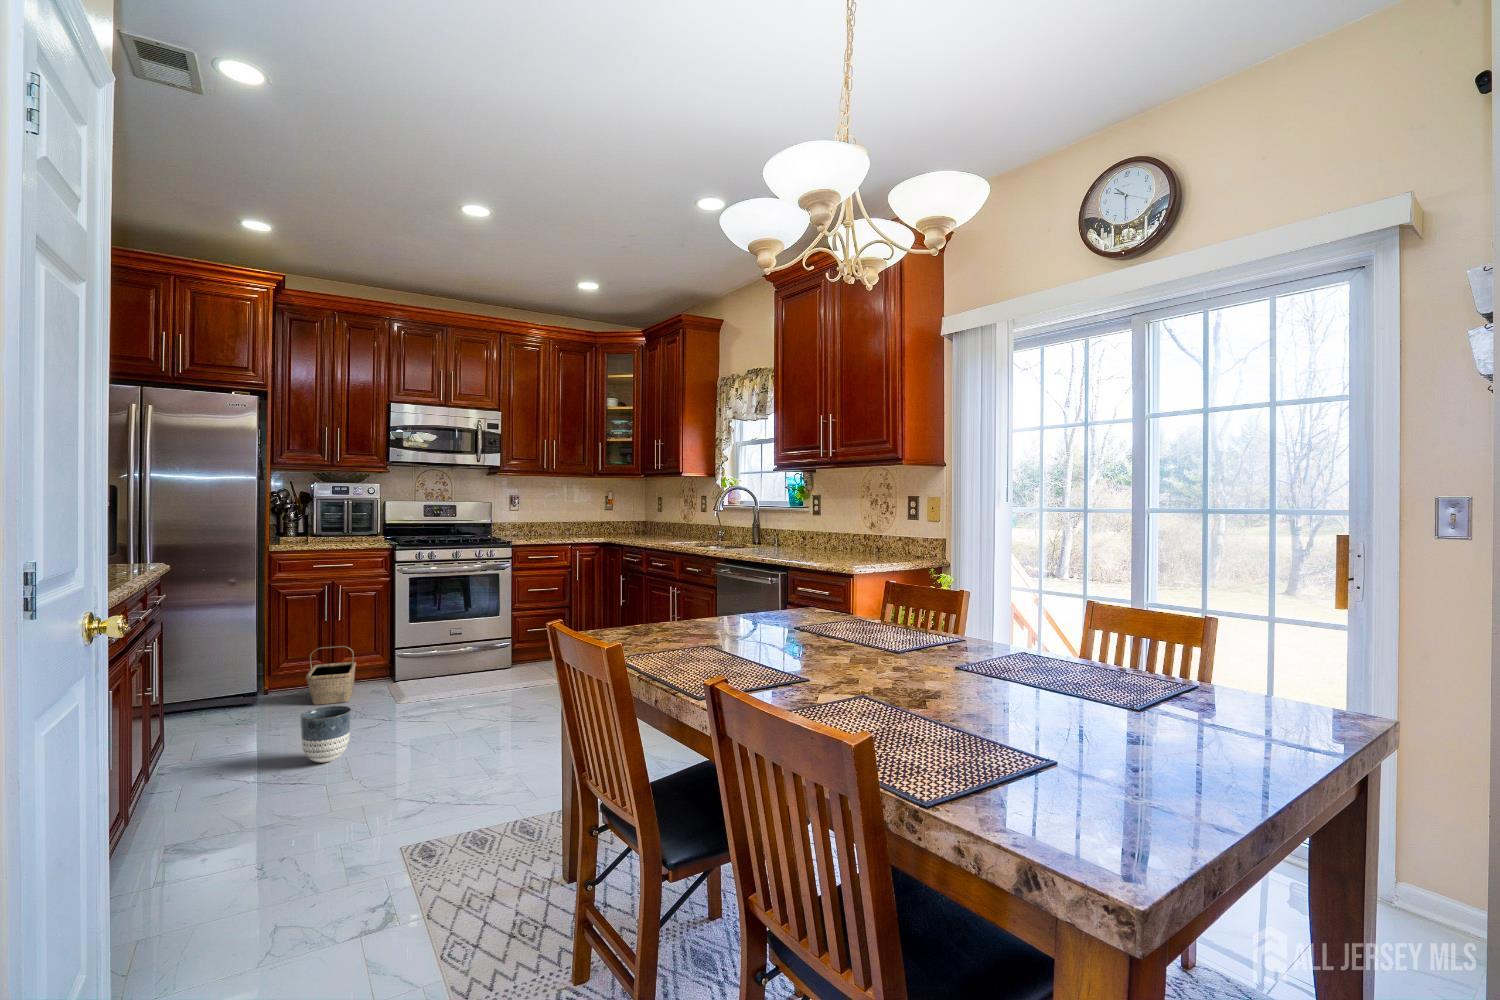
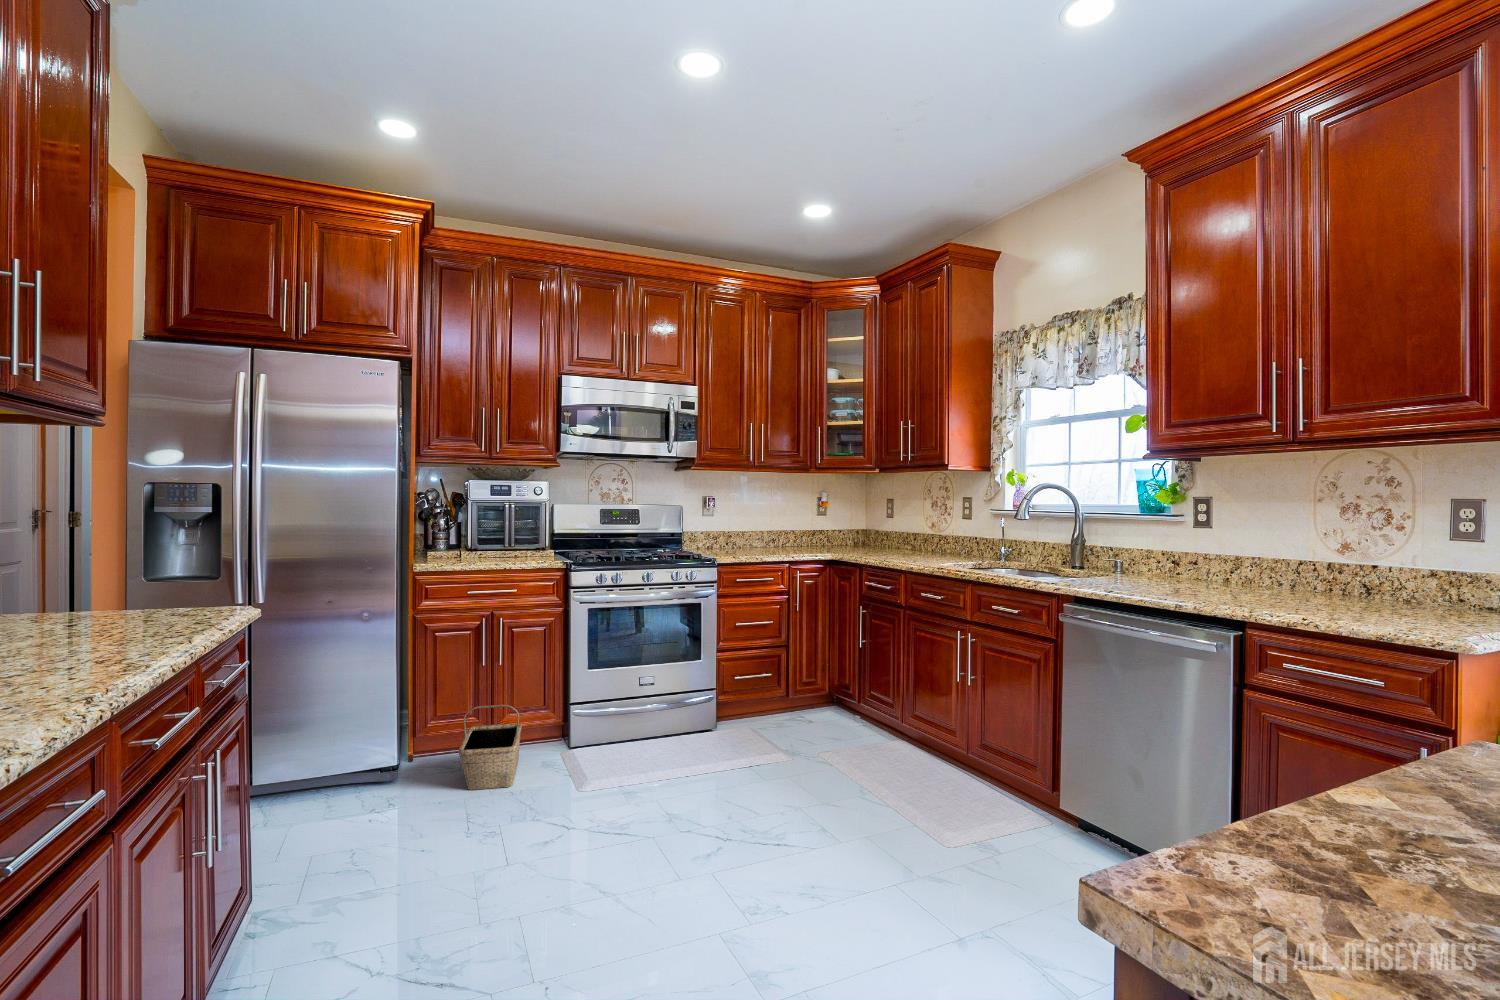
planter: present [300,706,351,762] -> none [447,833,522,934]

